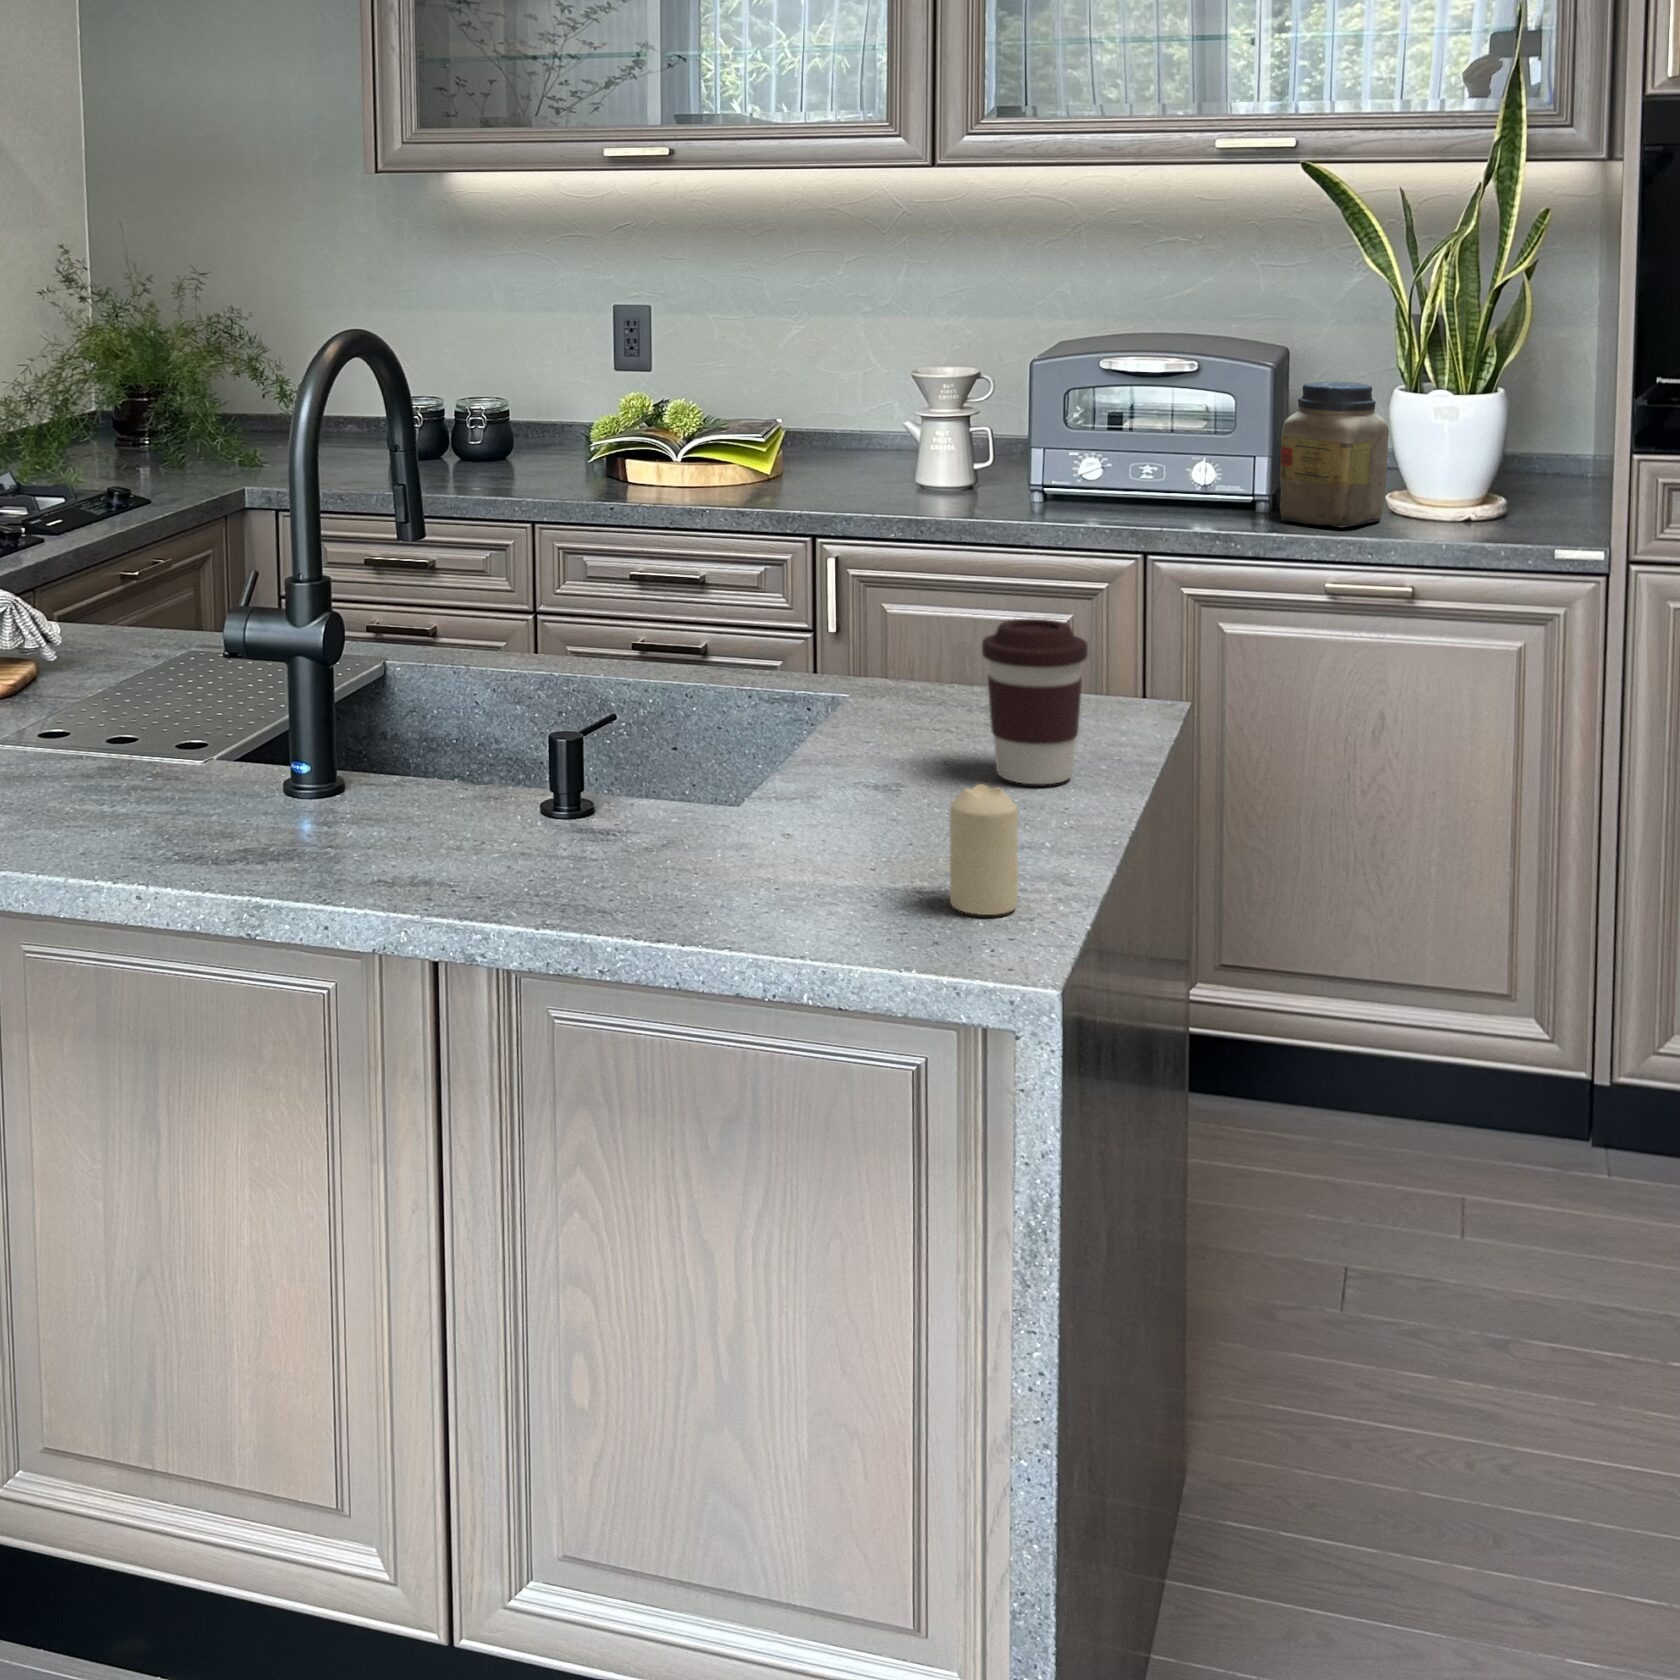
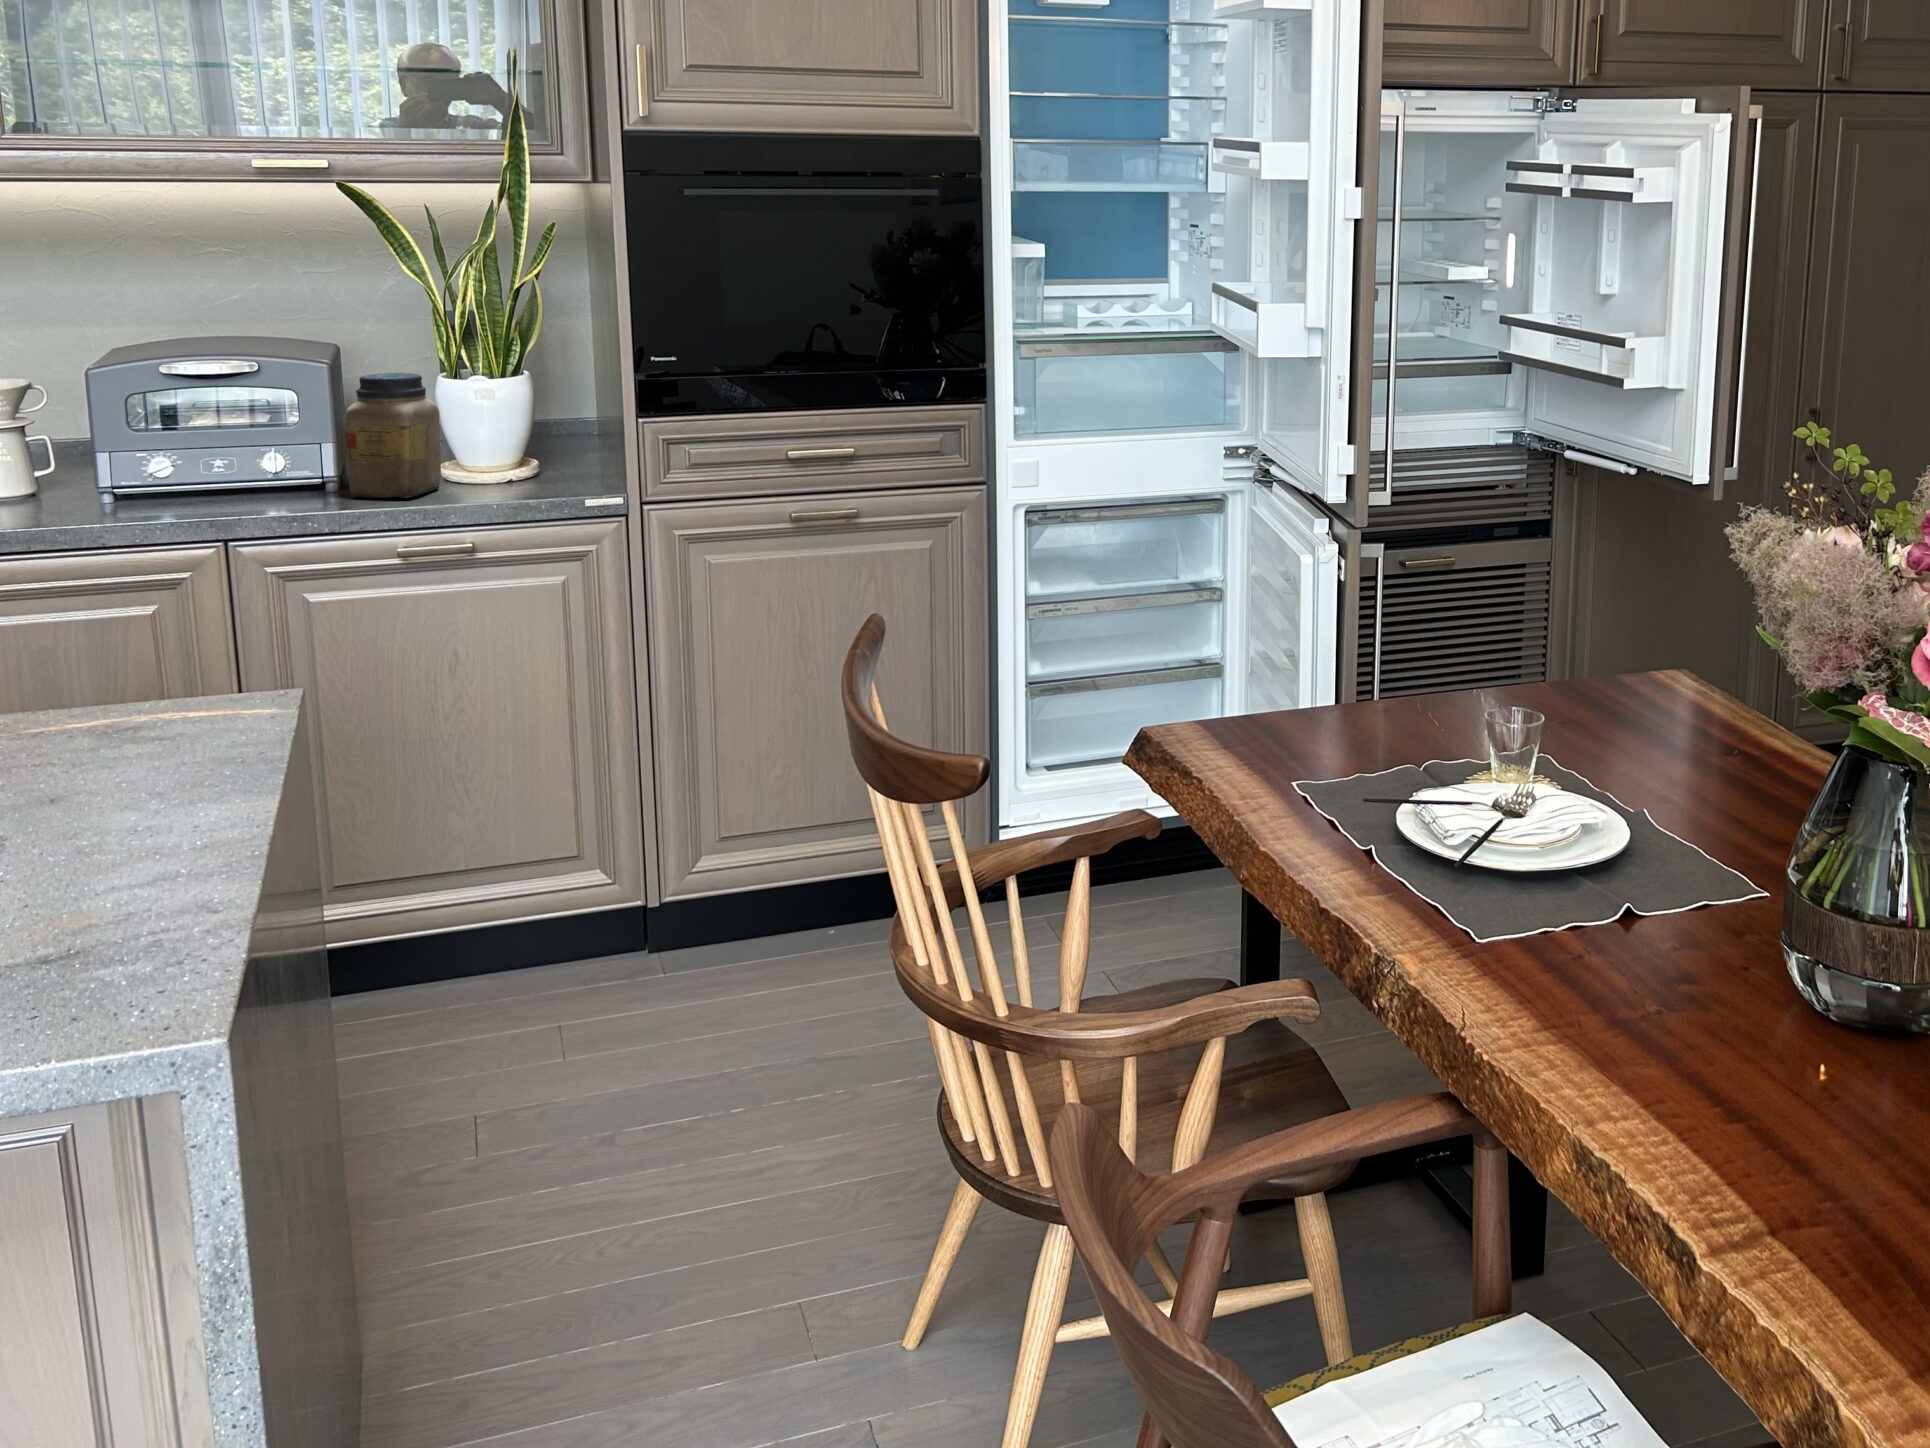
coffee cup: present [982,619,1088,784] -> none [77,636,199,805]
candle: present [950,784,1018,915] -> none [67,834,161,974]

